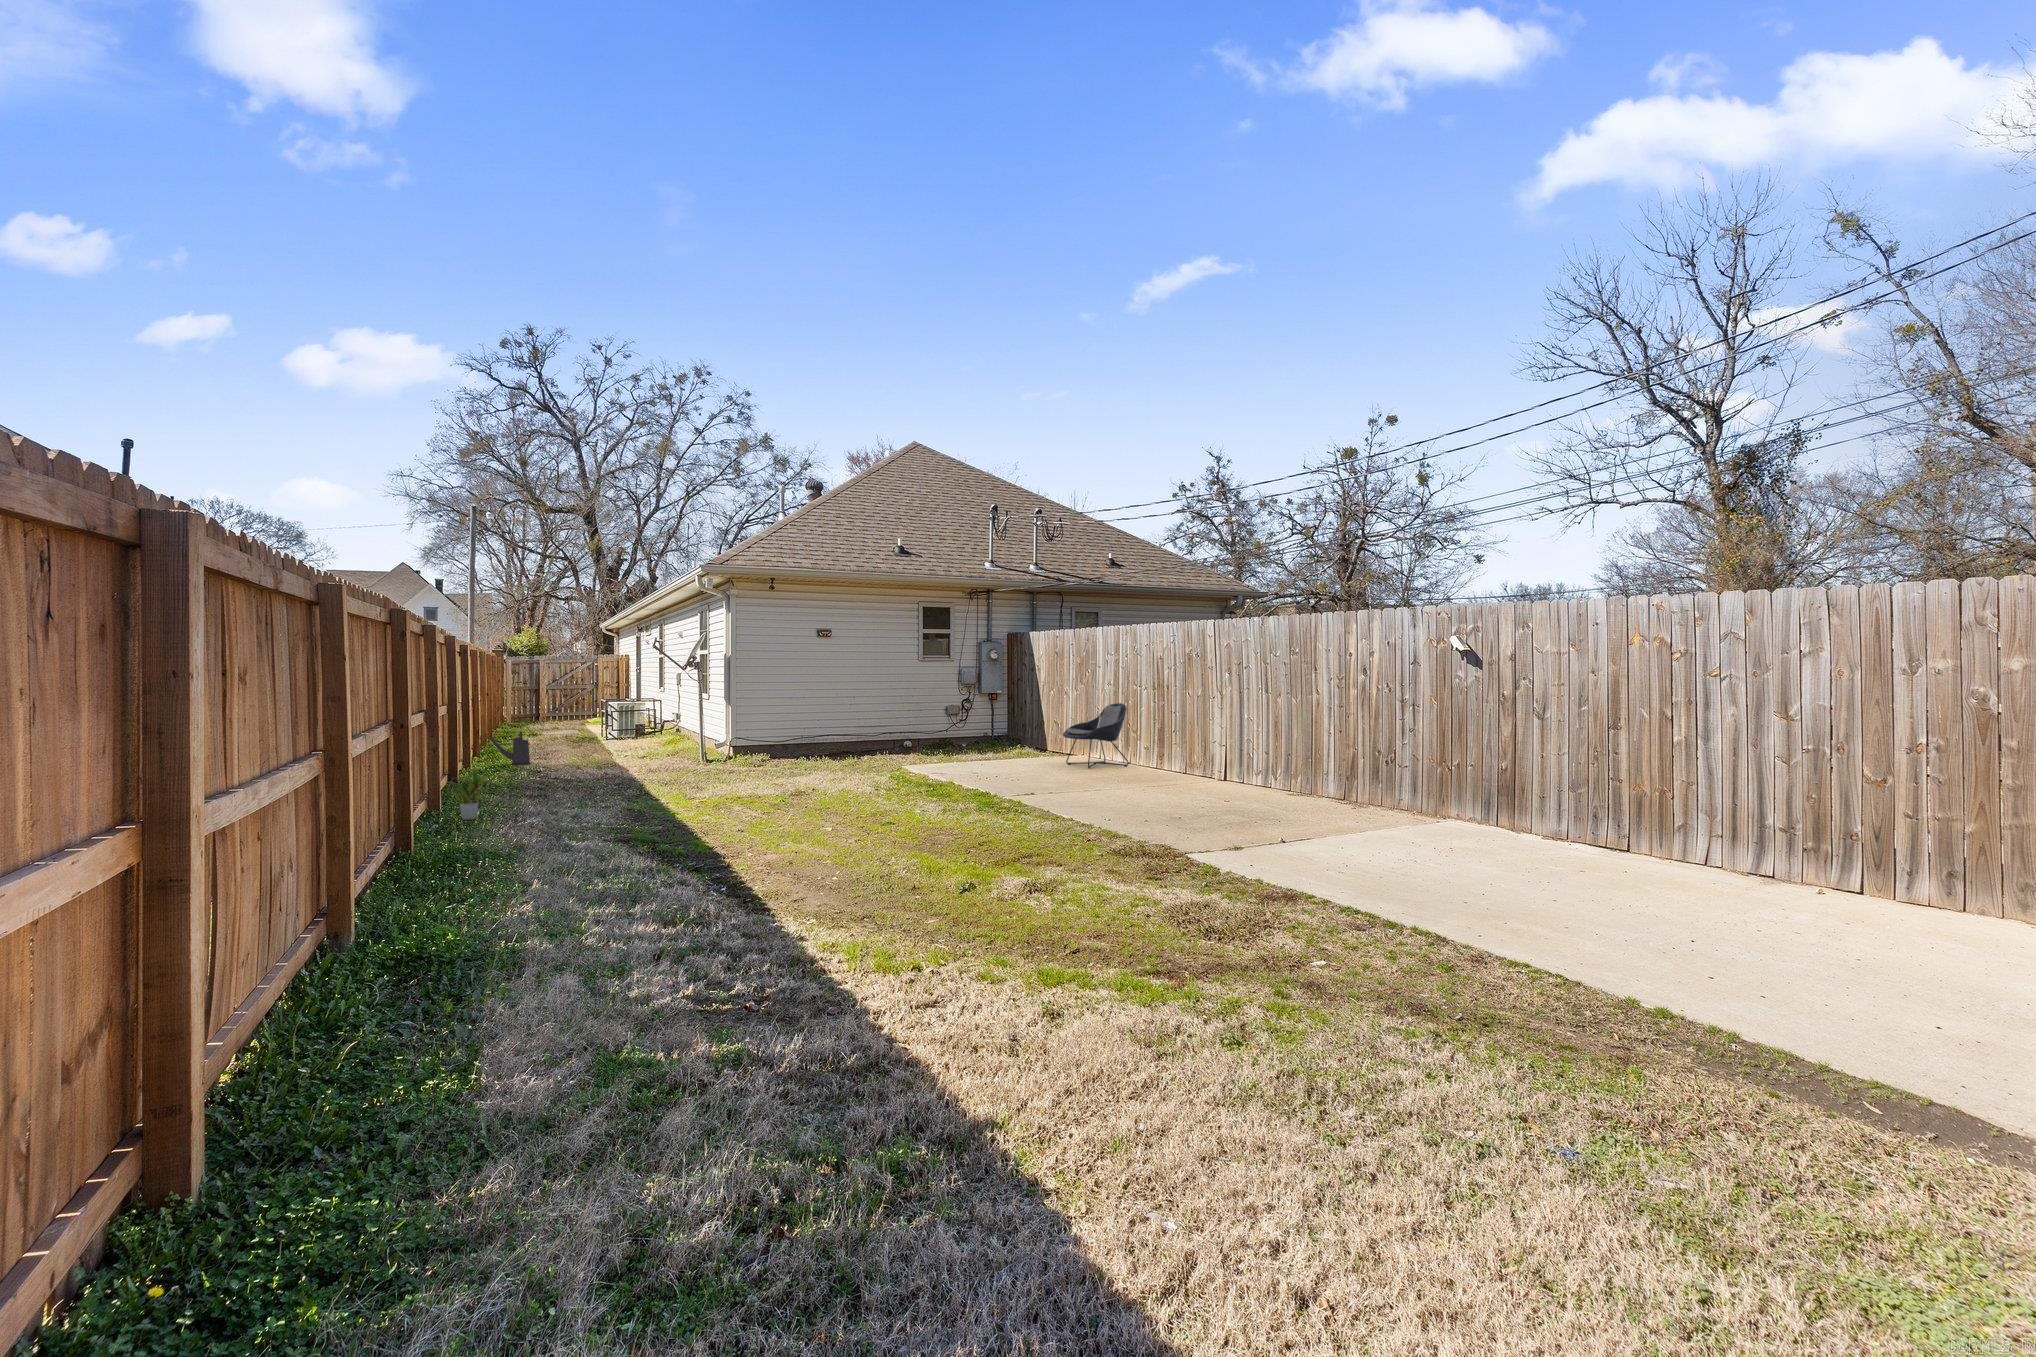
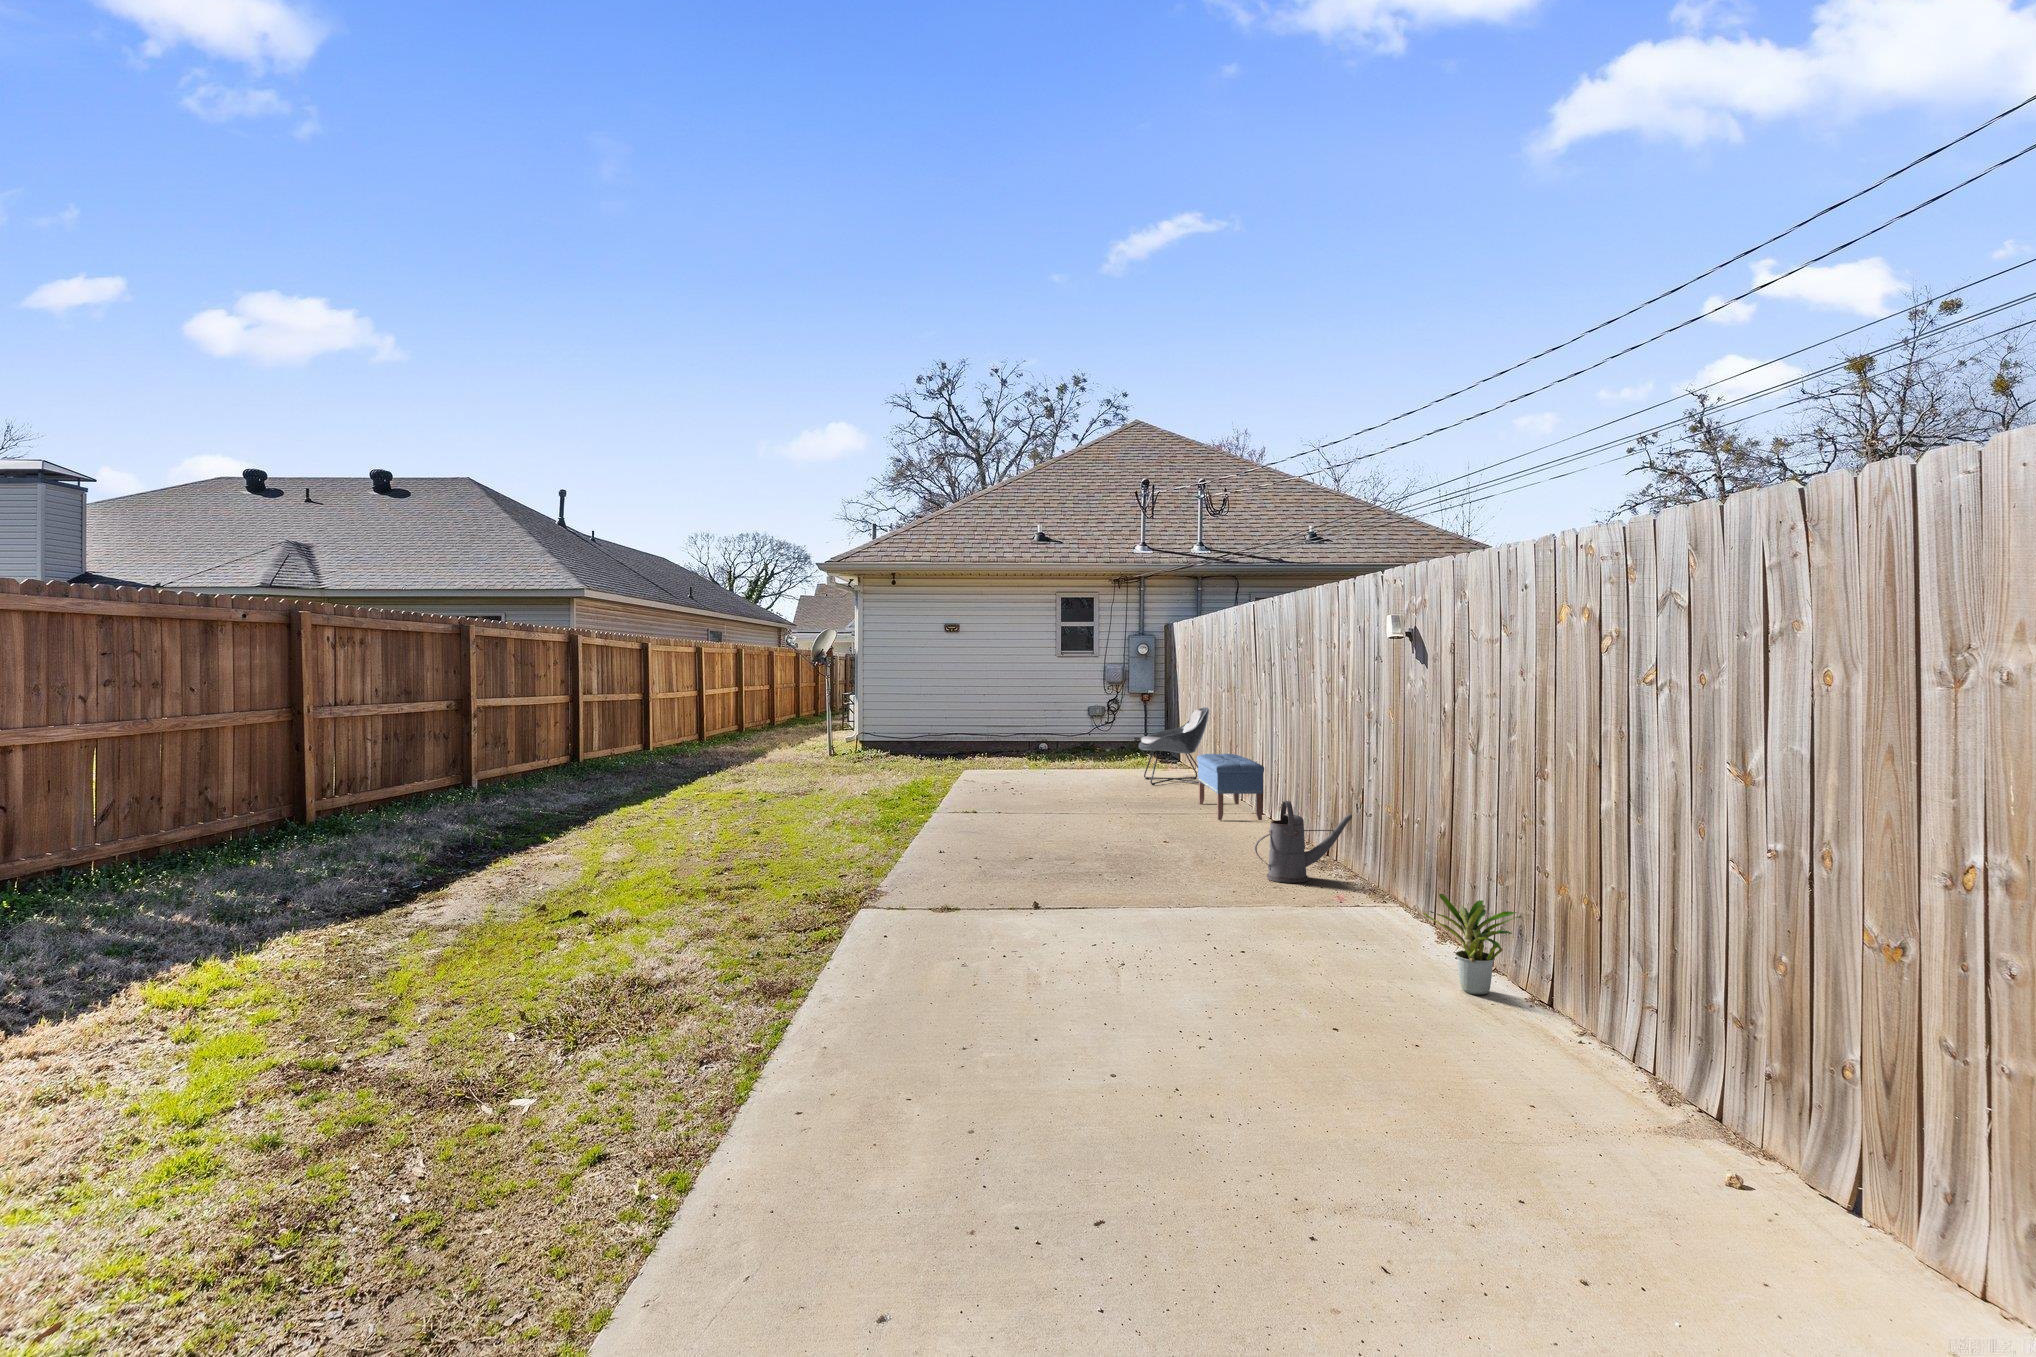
watering can: present [490,731,536,765] -> present [1255,801,1352,883]
bench: none [1161,738,1240,787] -> present [1197,754,1264,820]
potted plant: present [449,772,494,820] -> present [1423,894,1521,995]

